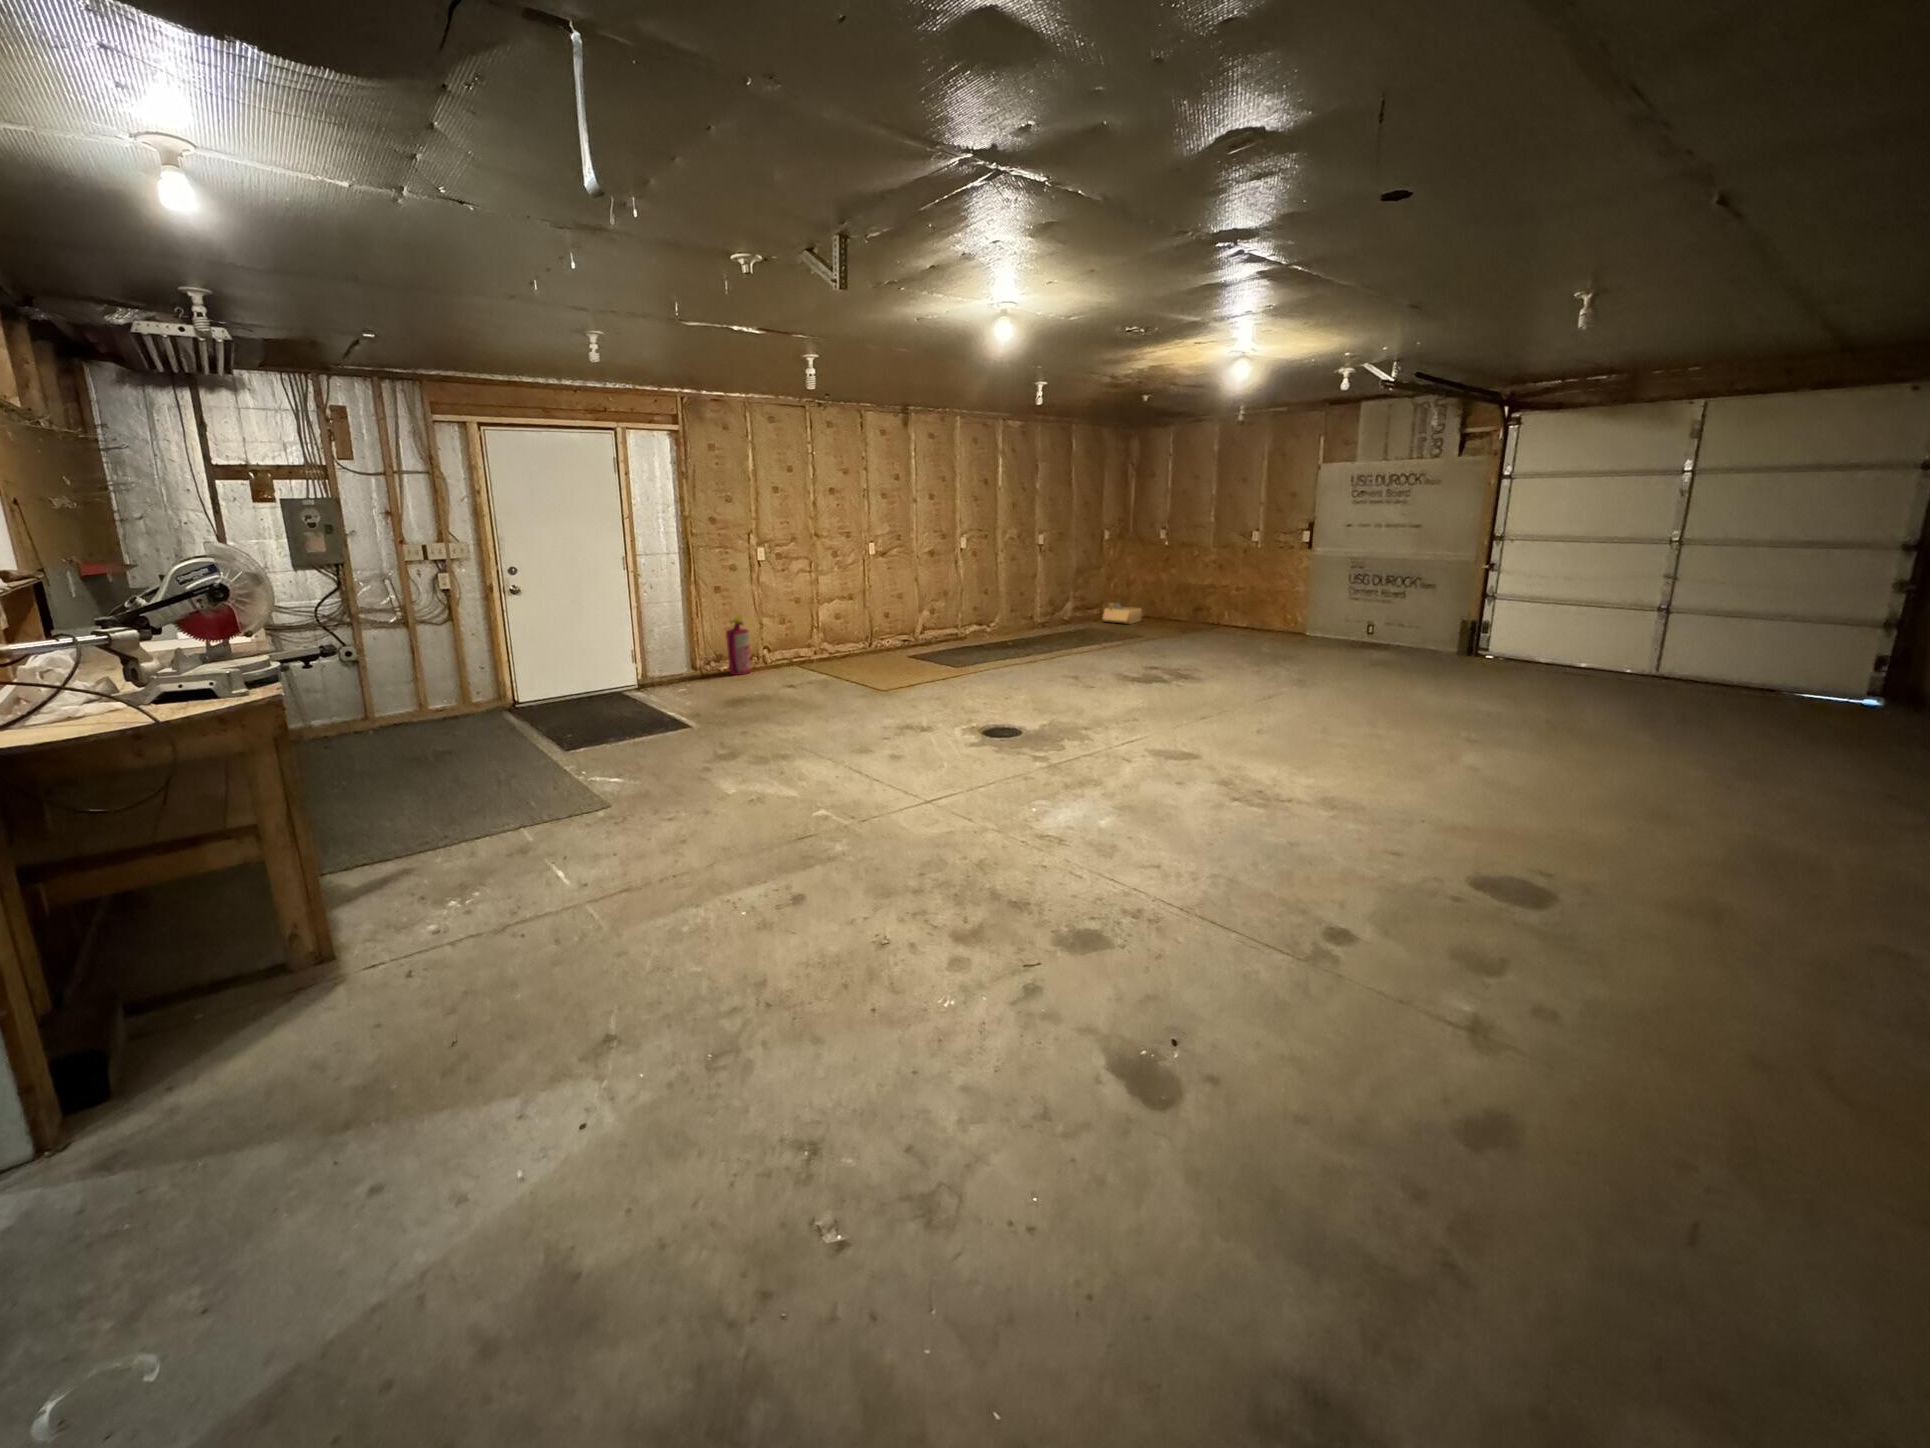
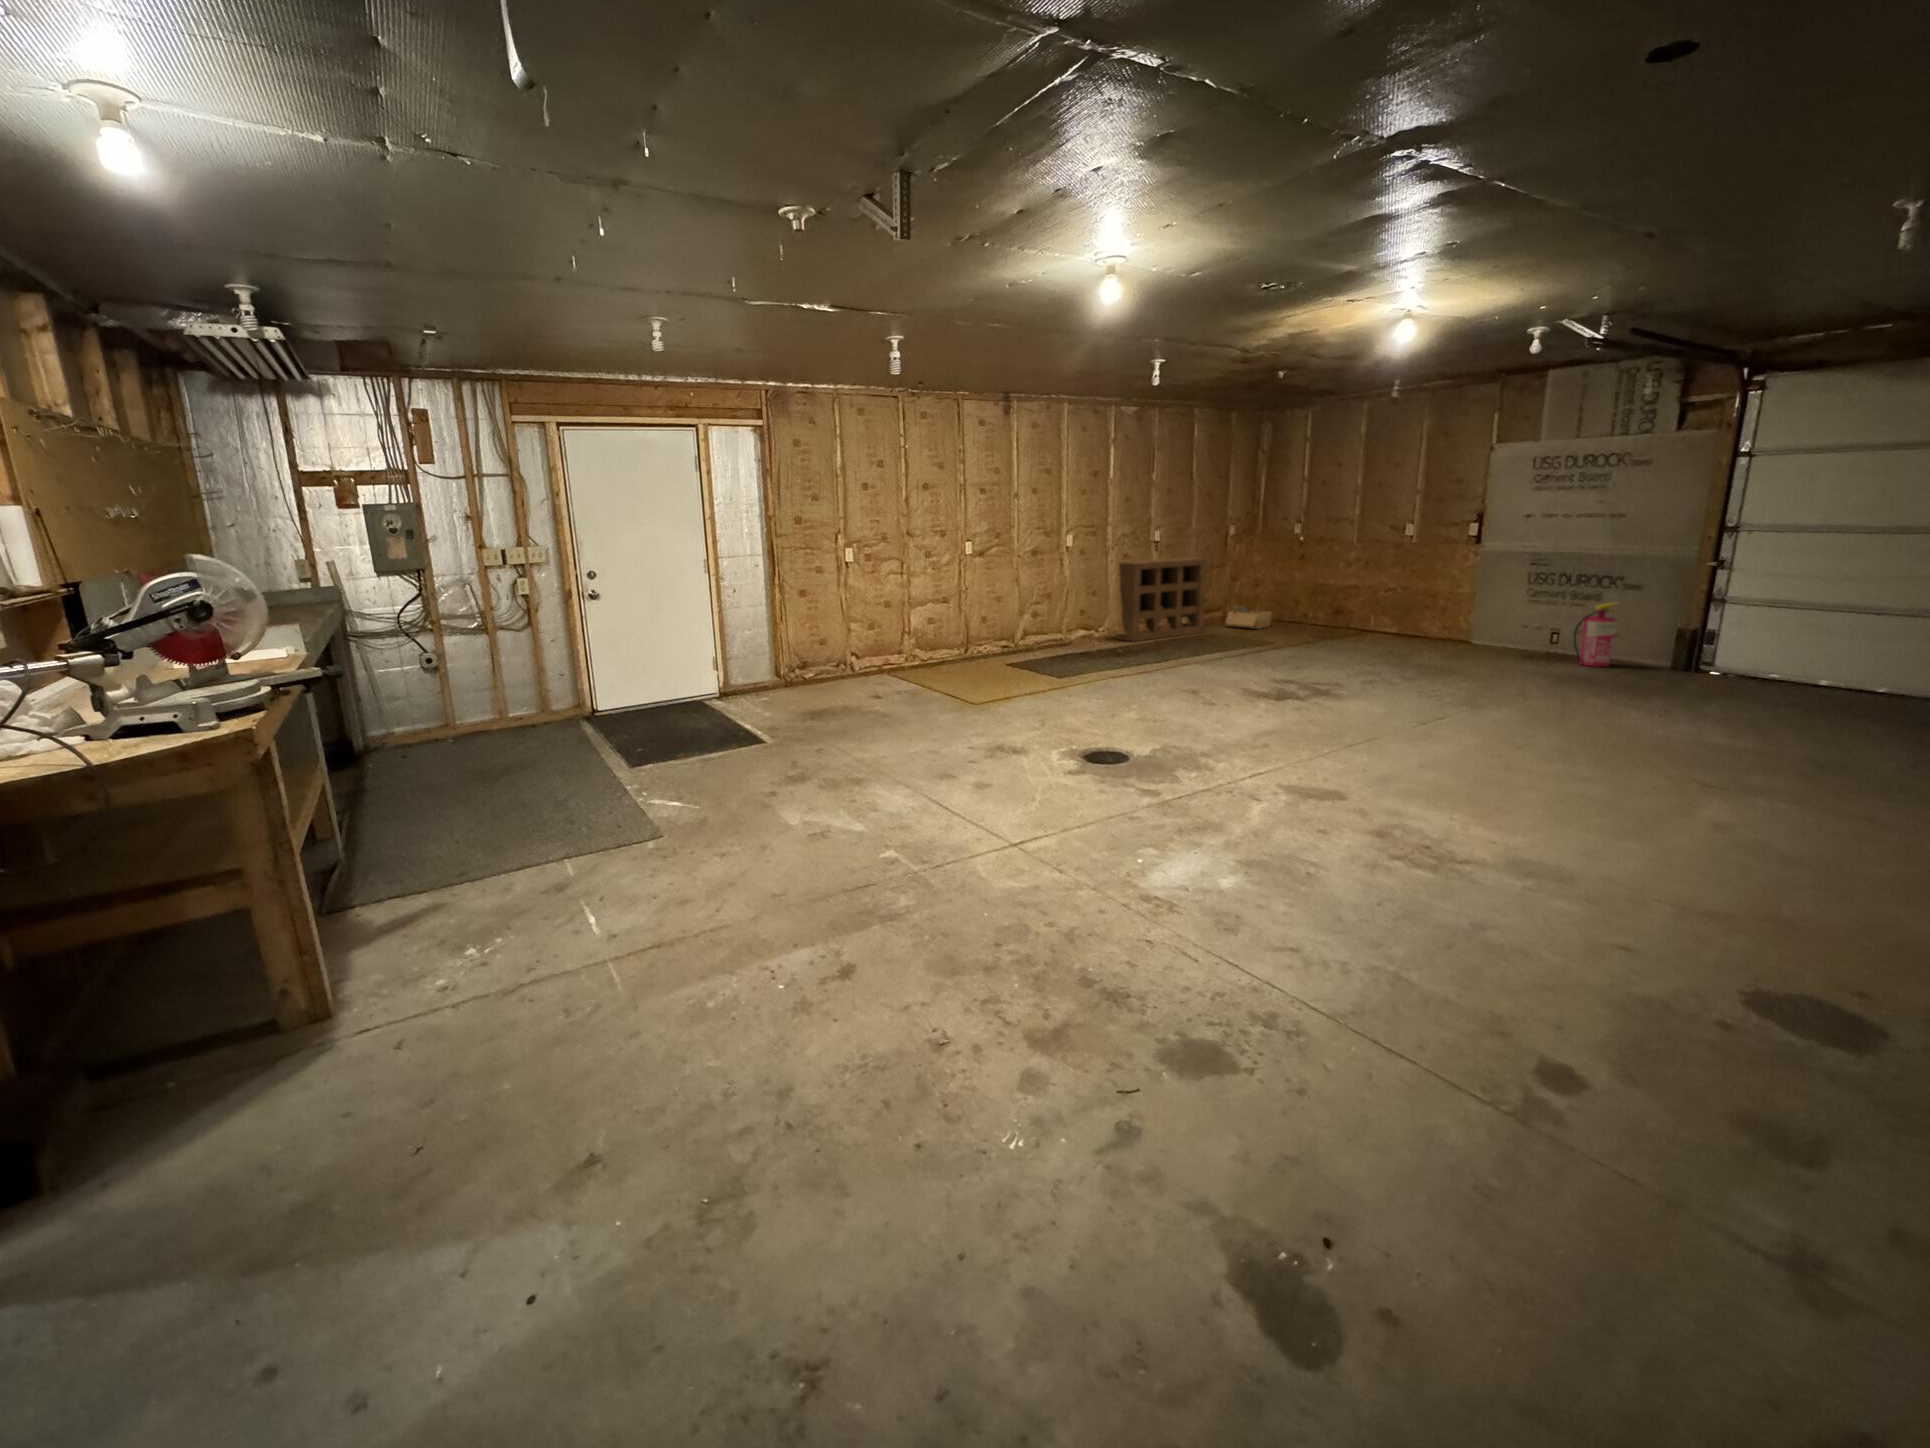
shelving unit: none [1008,560,1086,635] -> present [1117,558,1207,641]
fire extinguisher: present [726,615,750,675] -> present [1574,603,1617,667]

